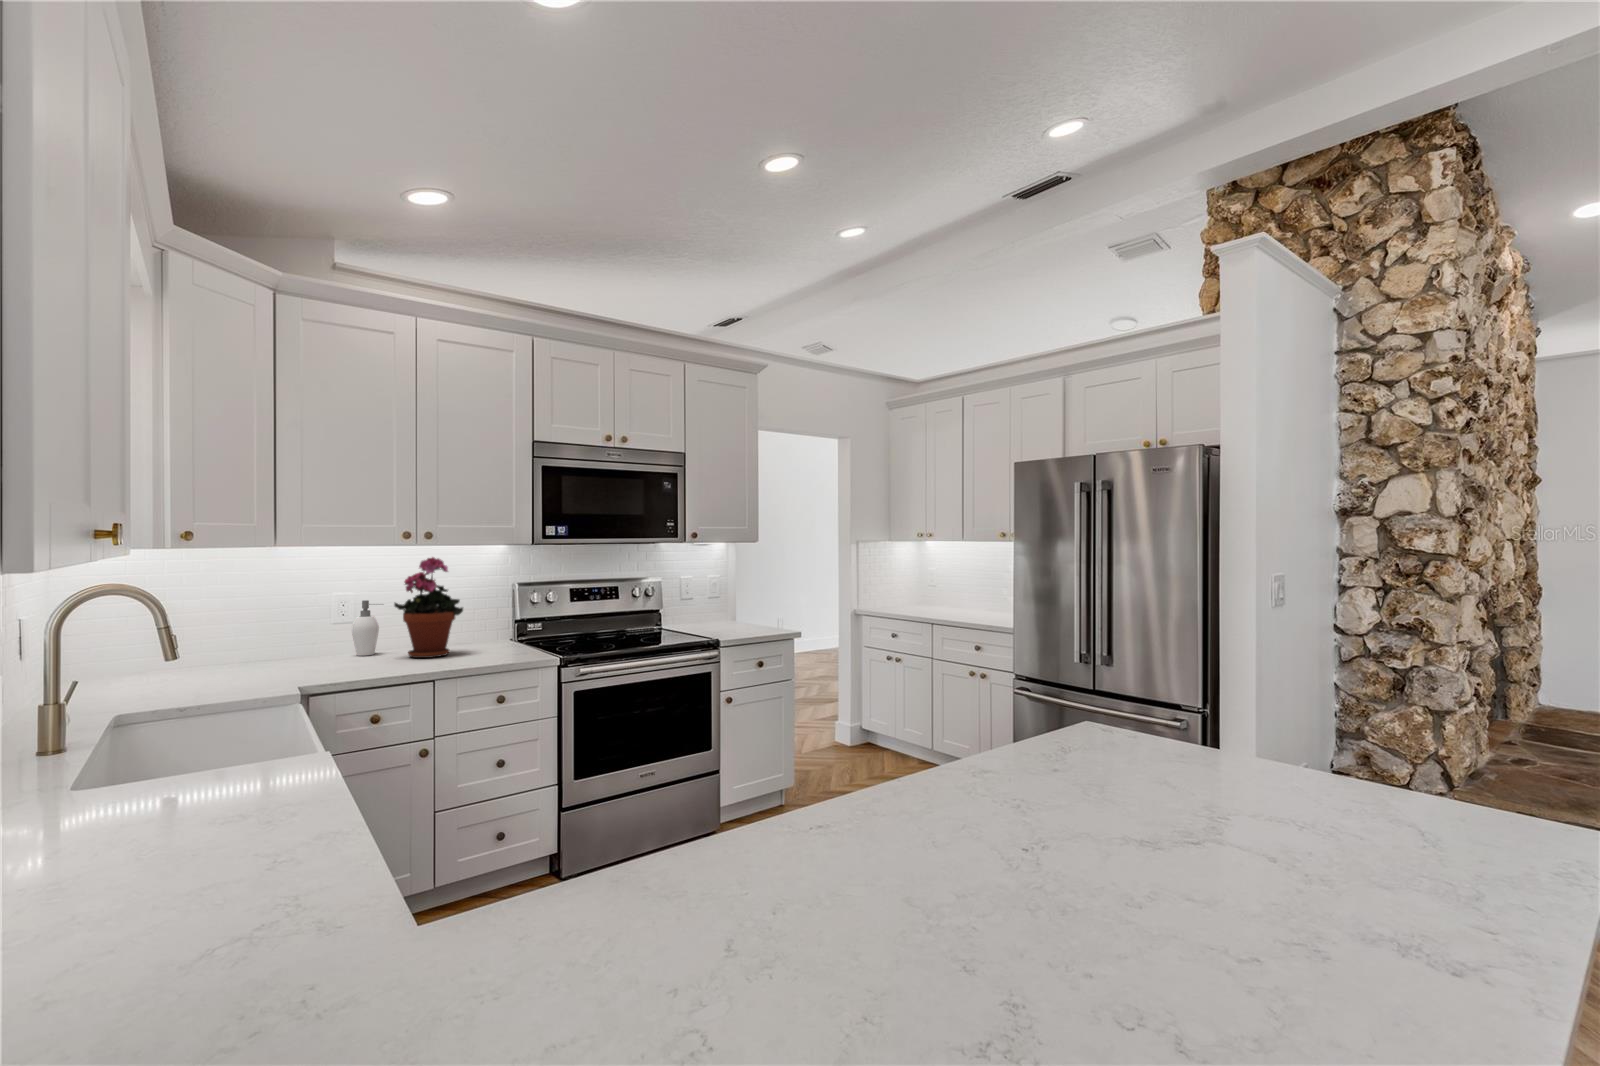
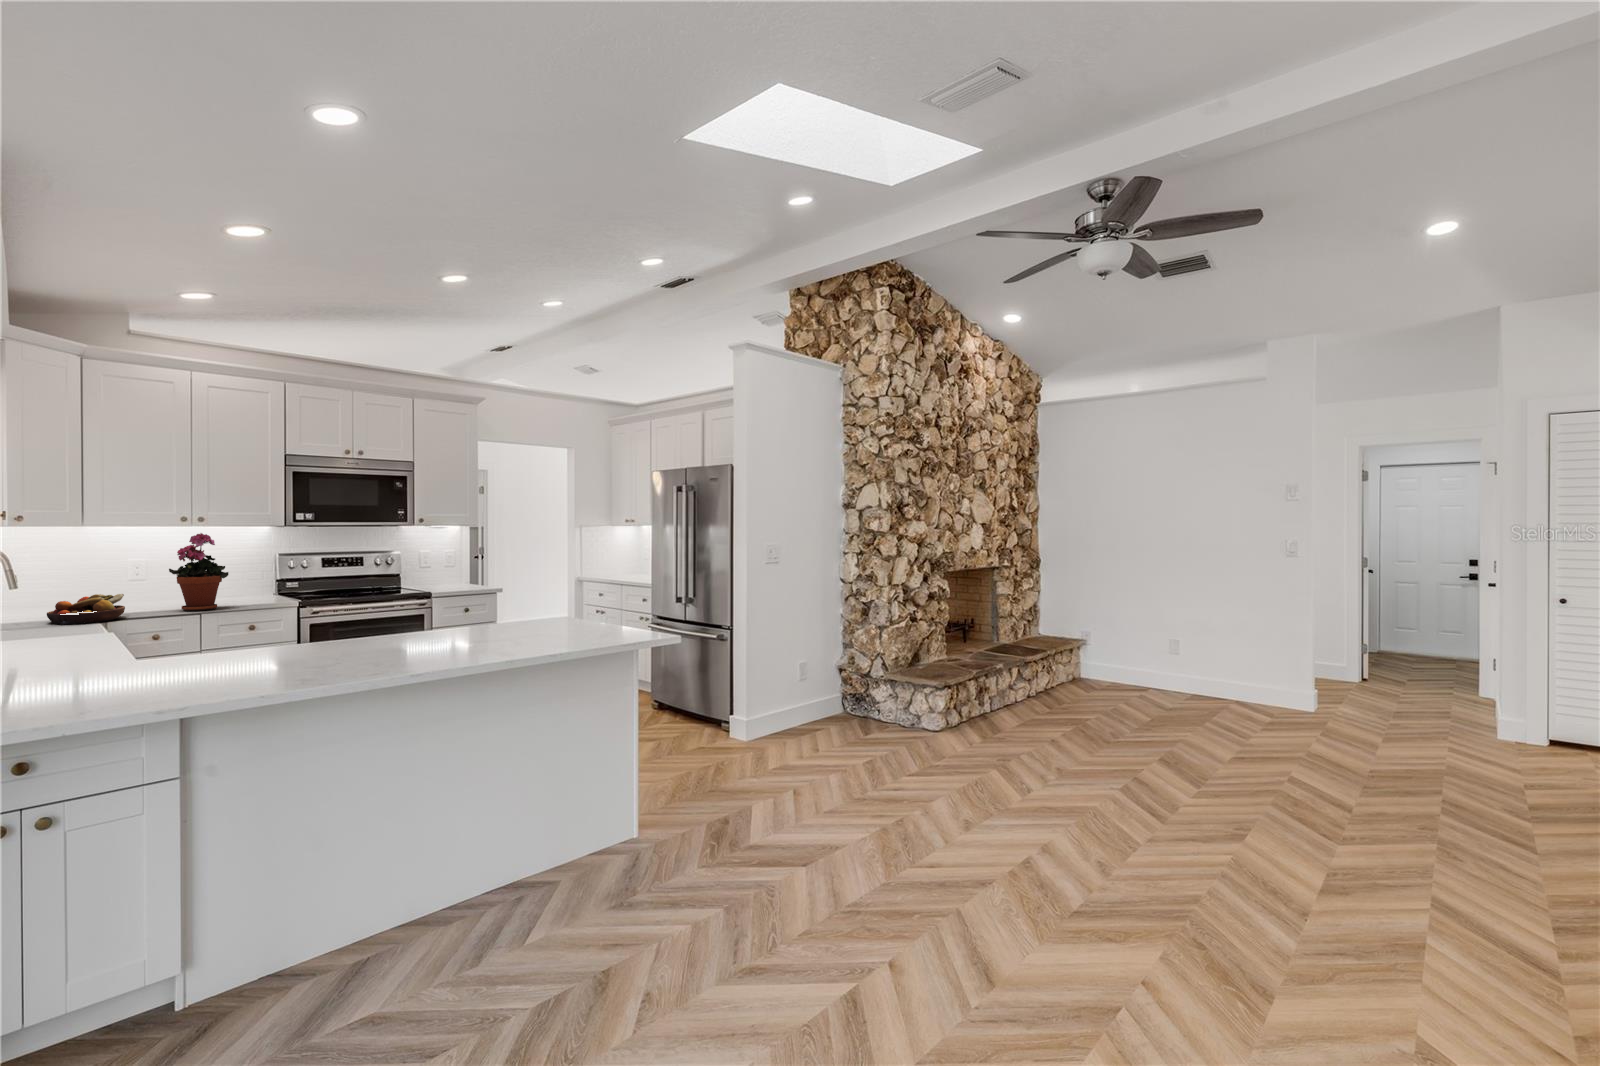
soap dispenser: present [352,600,383,656] -> none [131,567,159,611]
fruit bowl: none [246,635,340,677] -> present [47,594,125,624]

